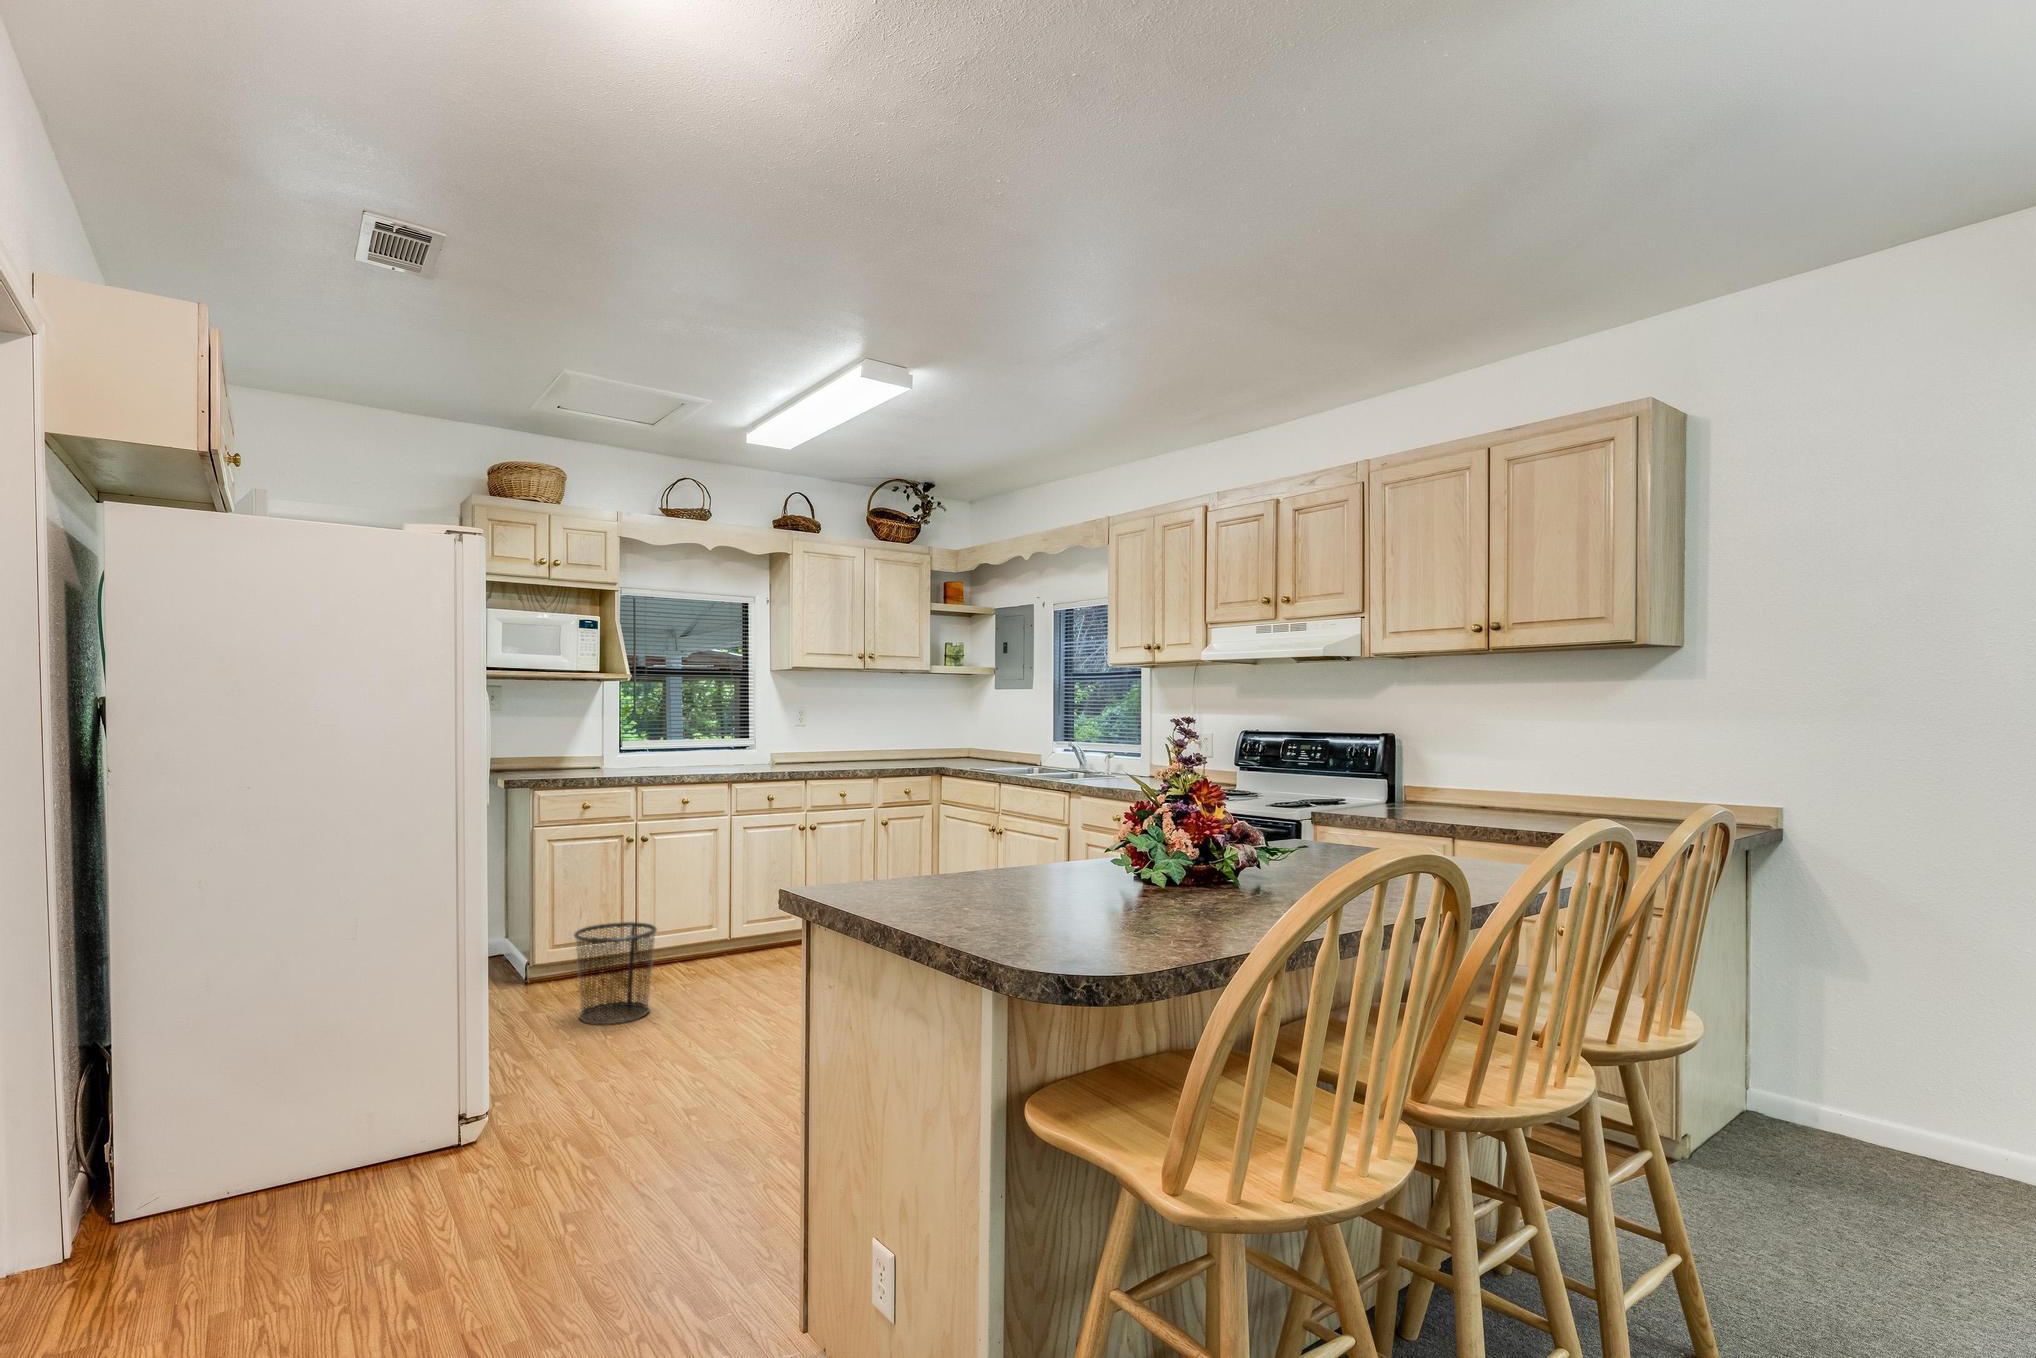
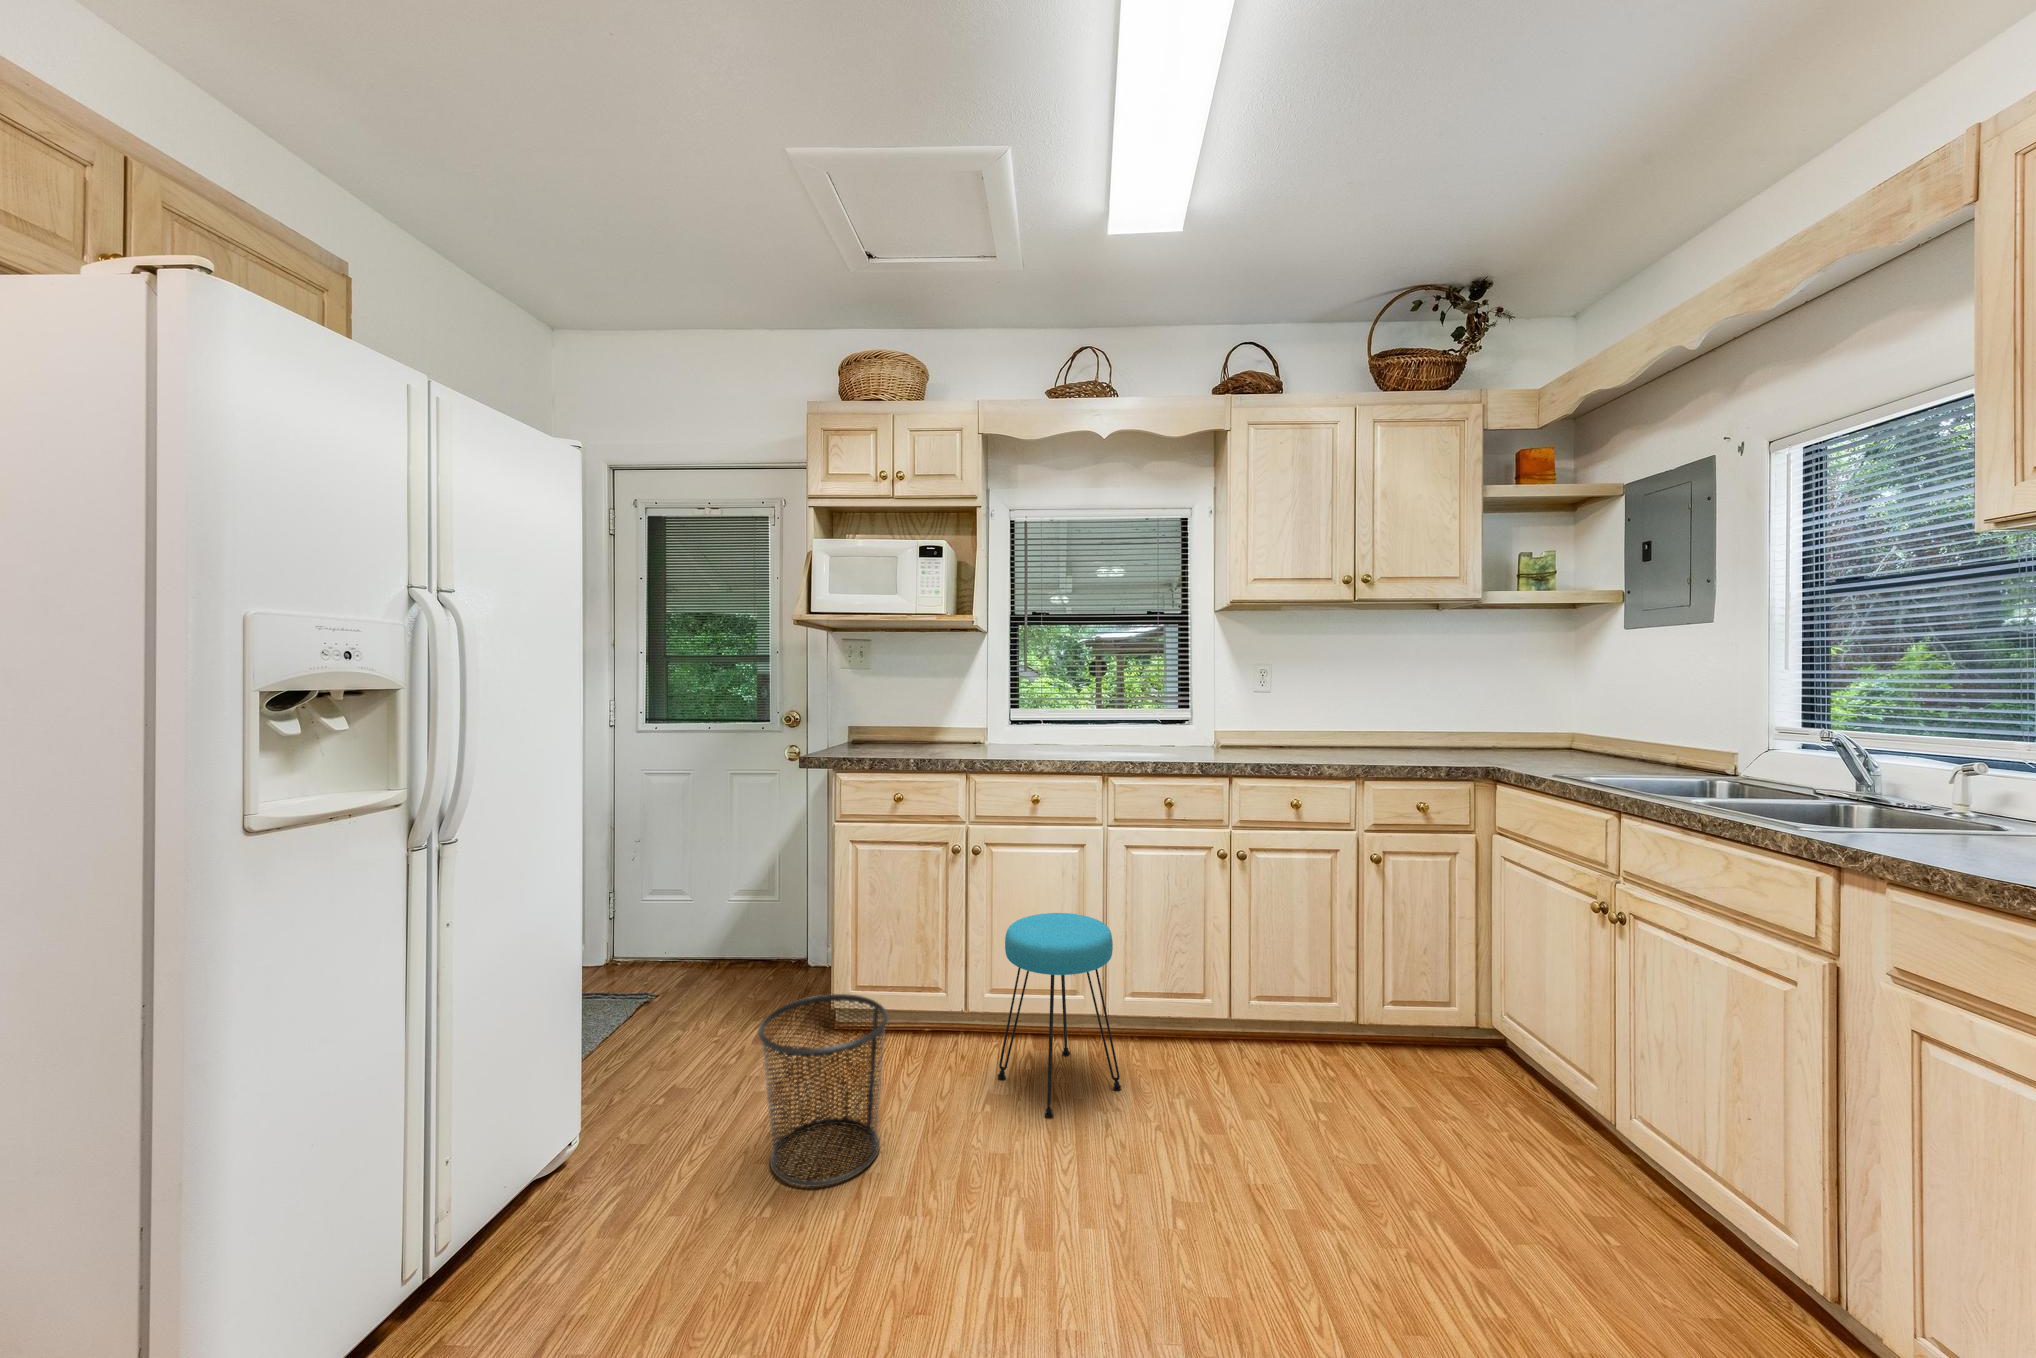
stool: none [681,870,760,982] -> present [997,913,1121,1116]

